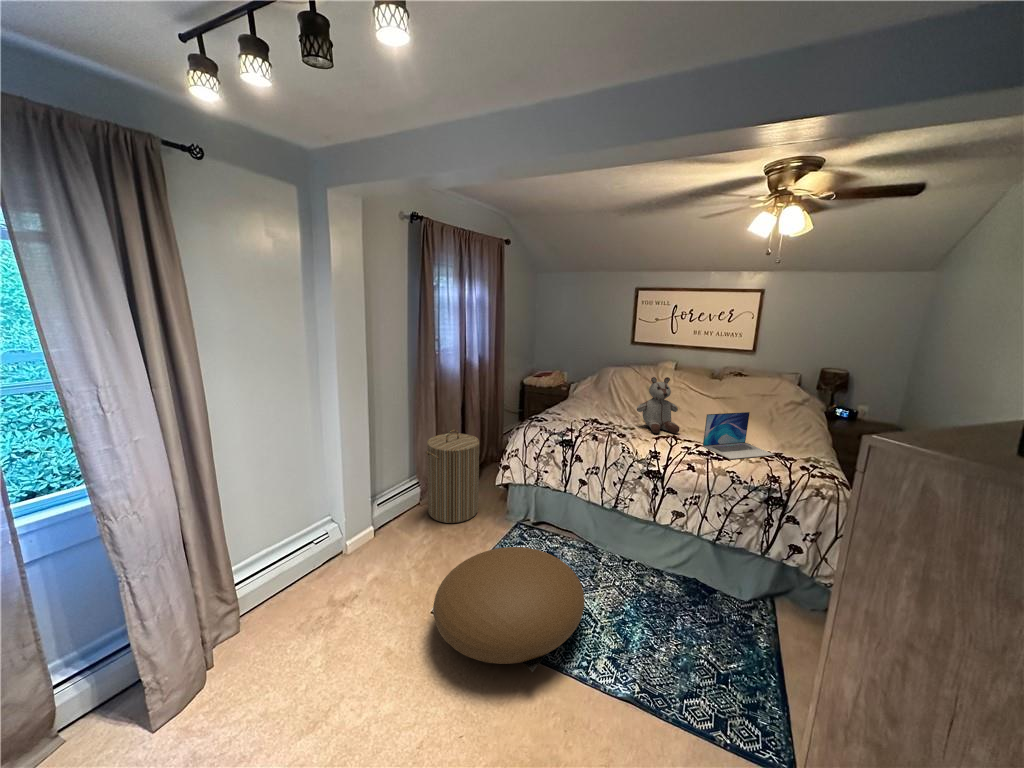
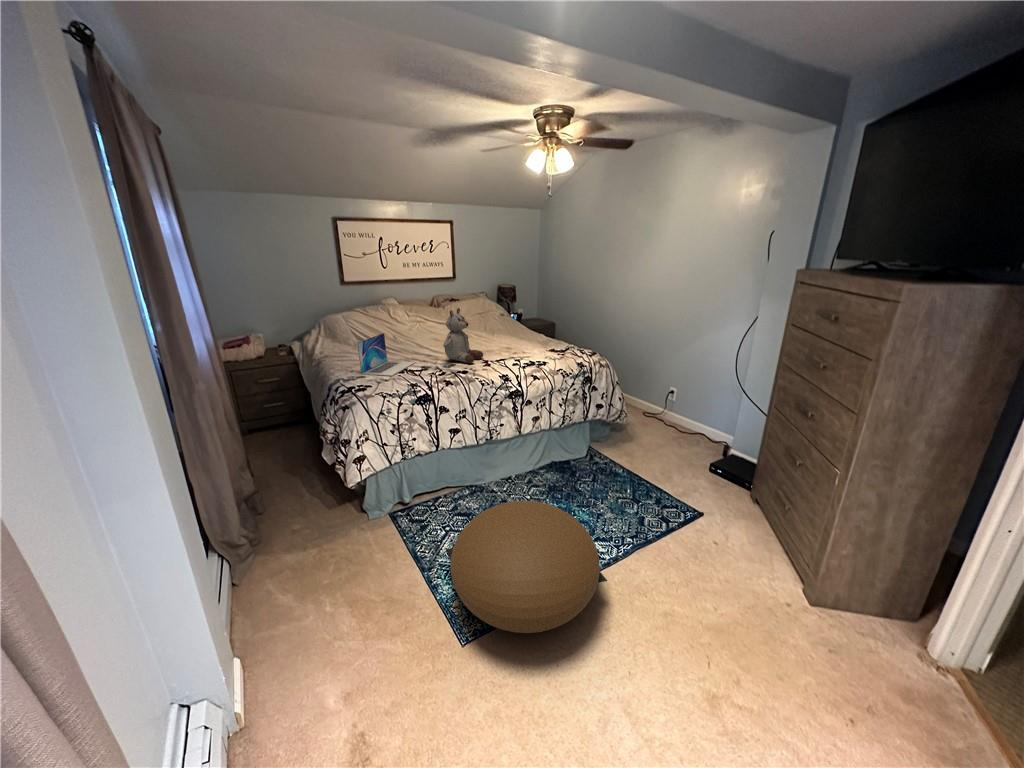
laptop: present [703,412,774,459] -> present [357,333,415,376]
laundry hamper: present [425,430,479,523] -> none [223,445,333,588]

